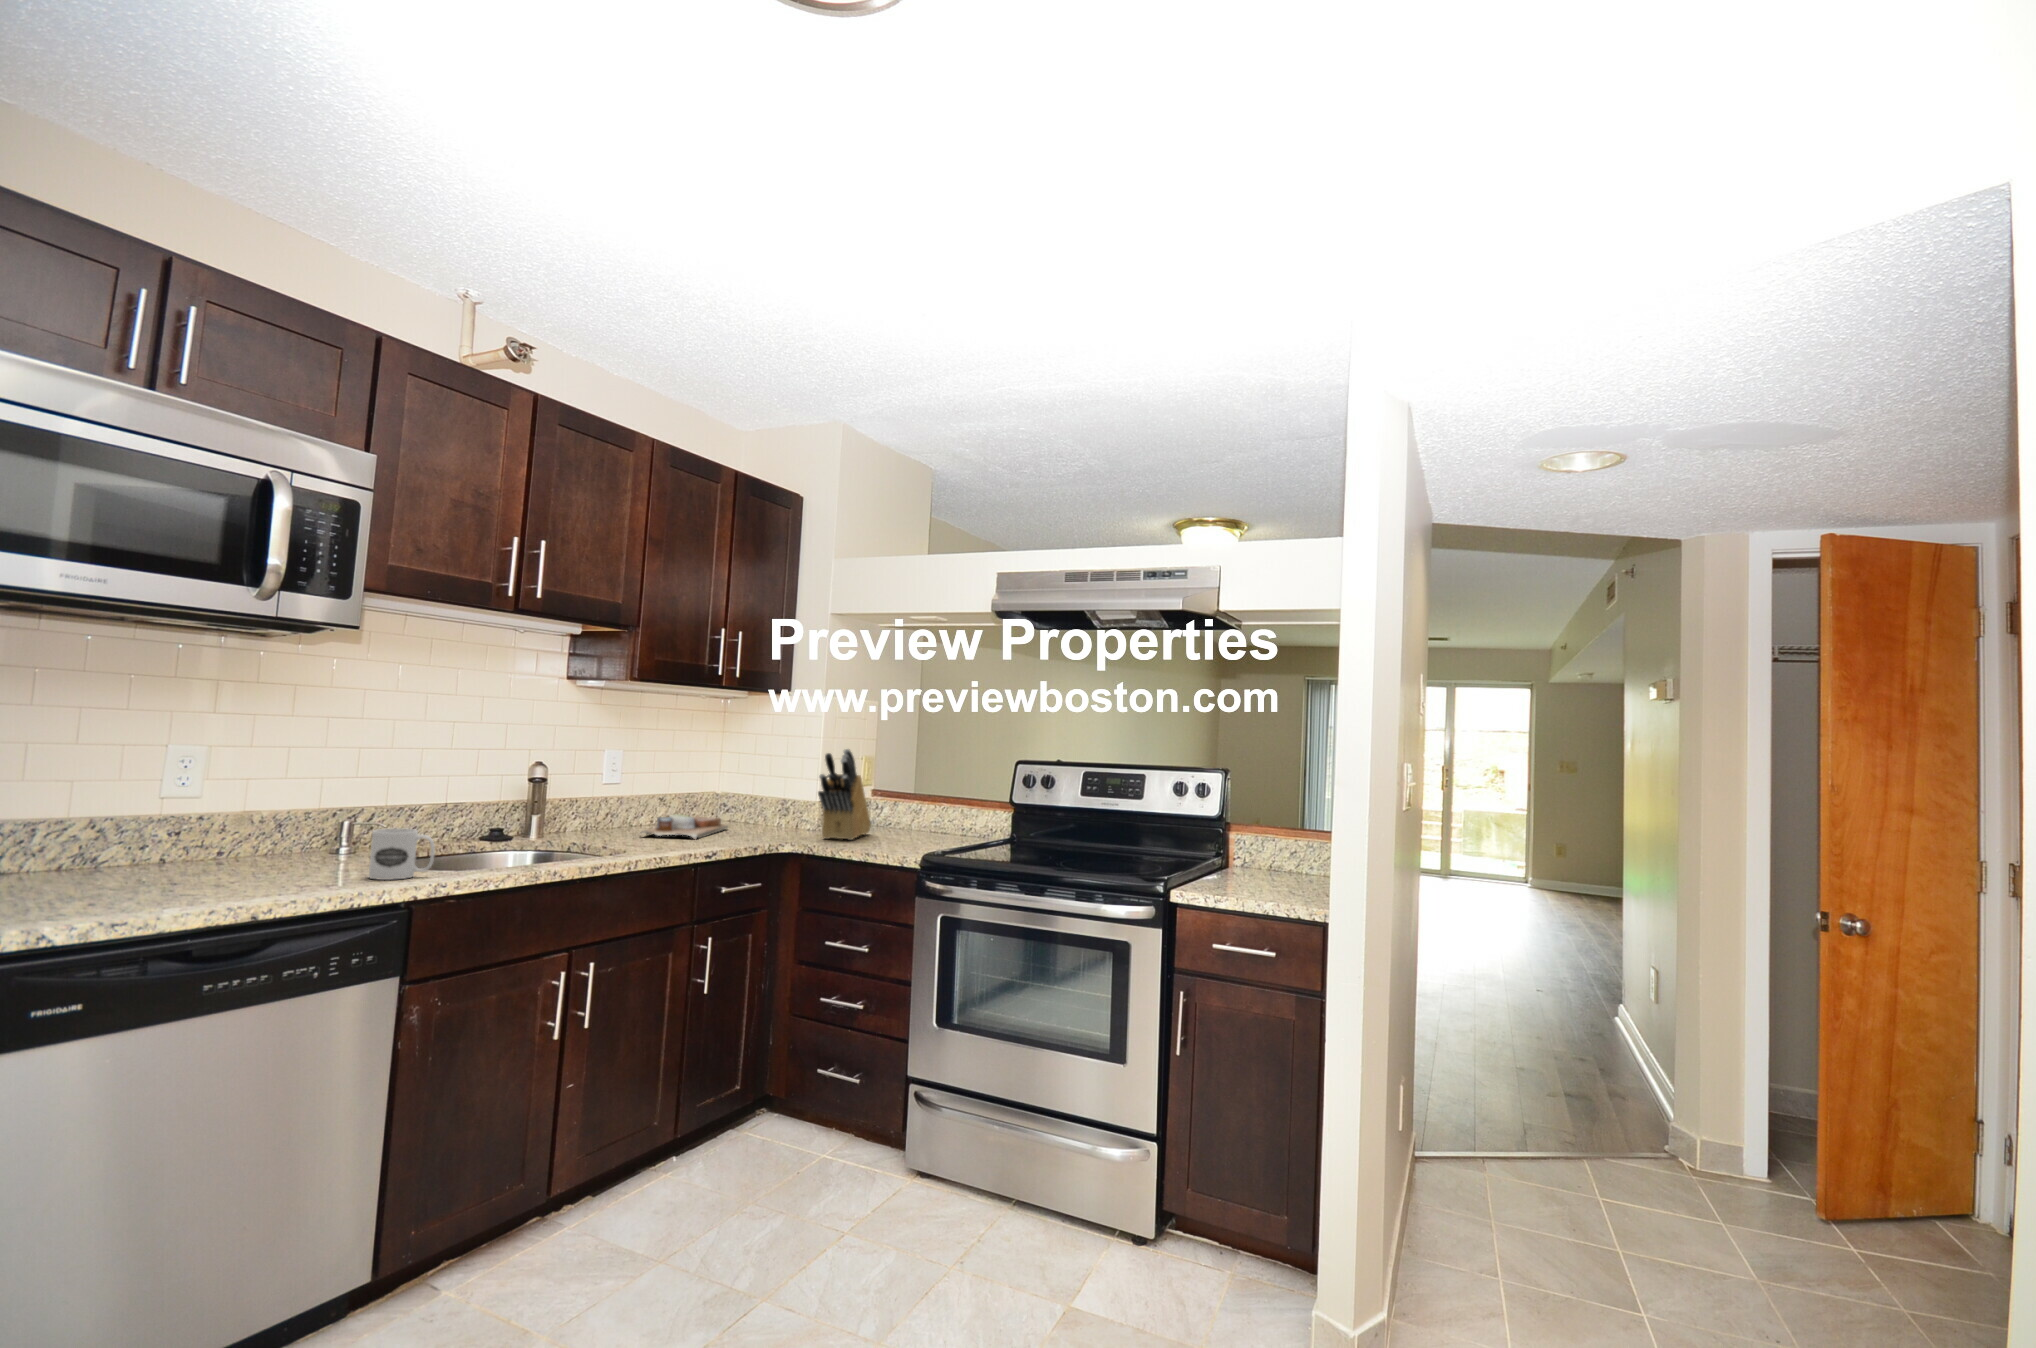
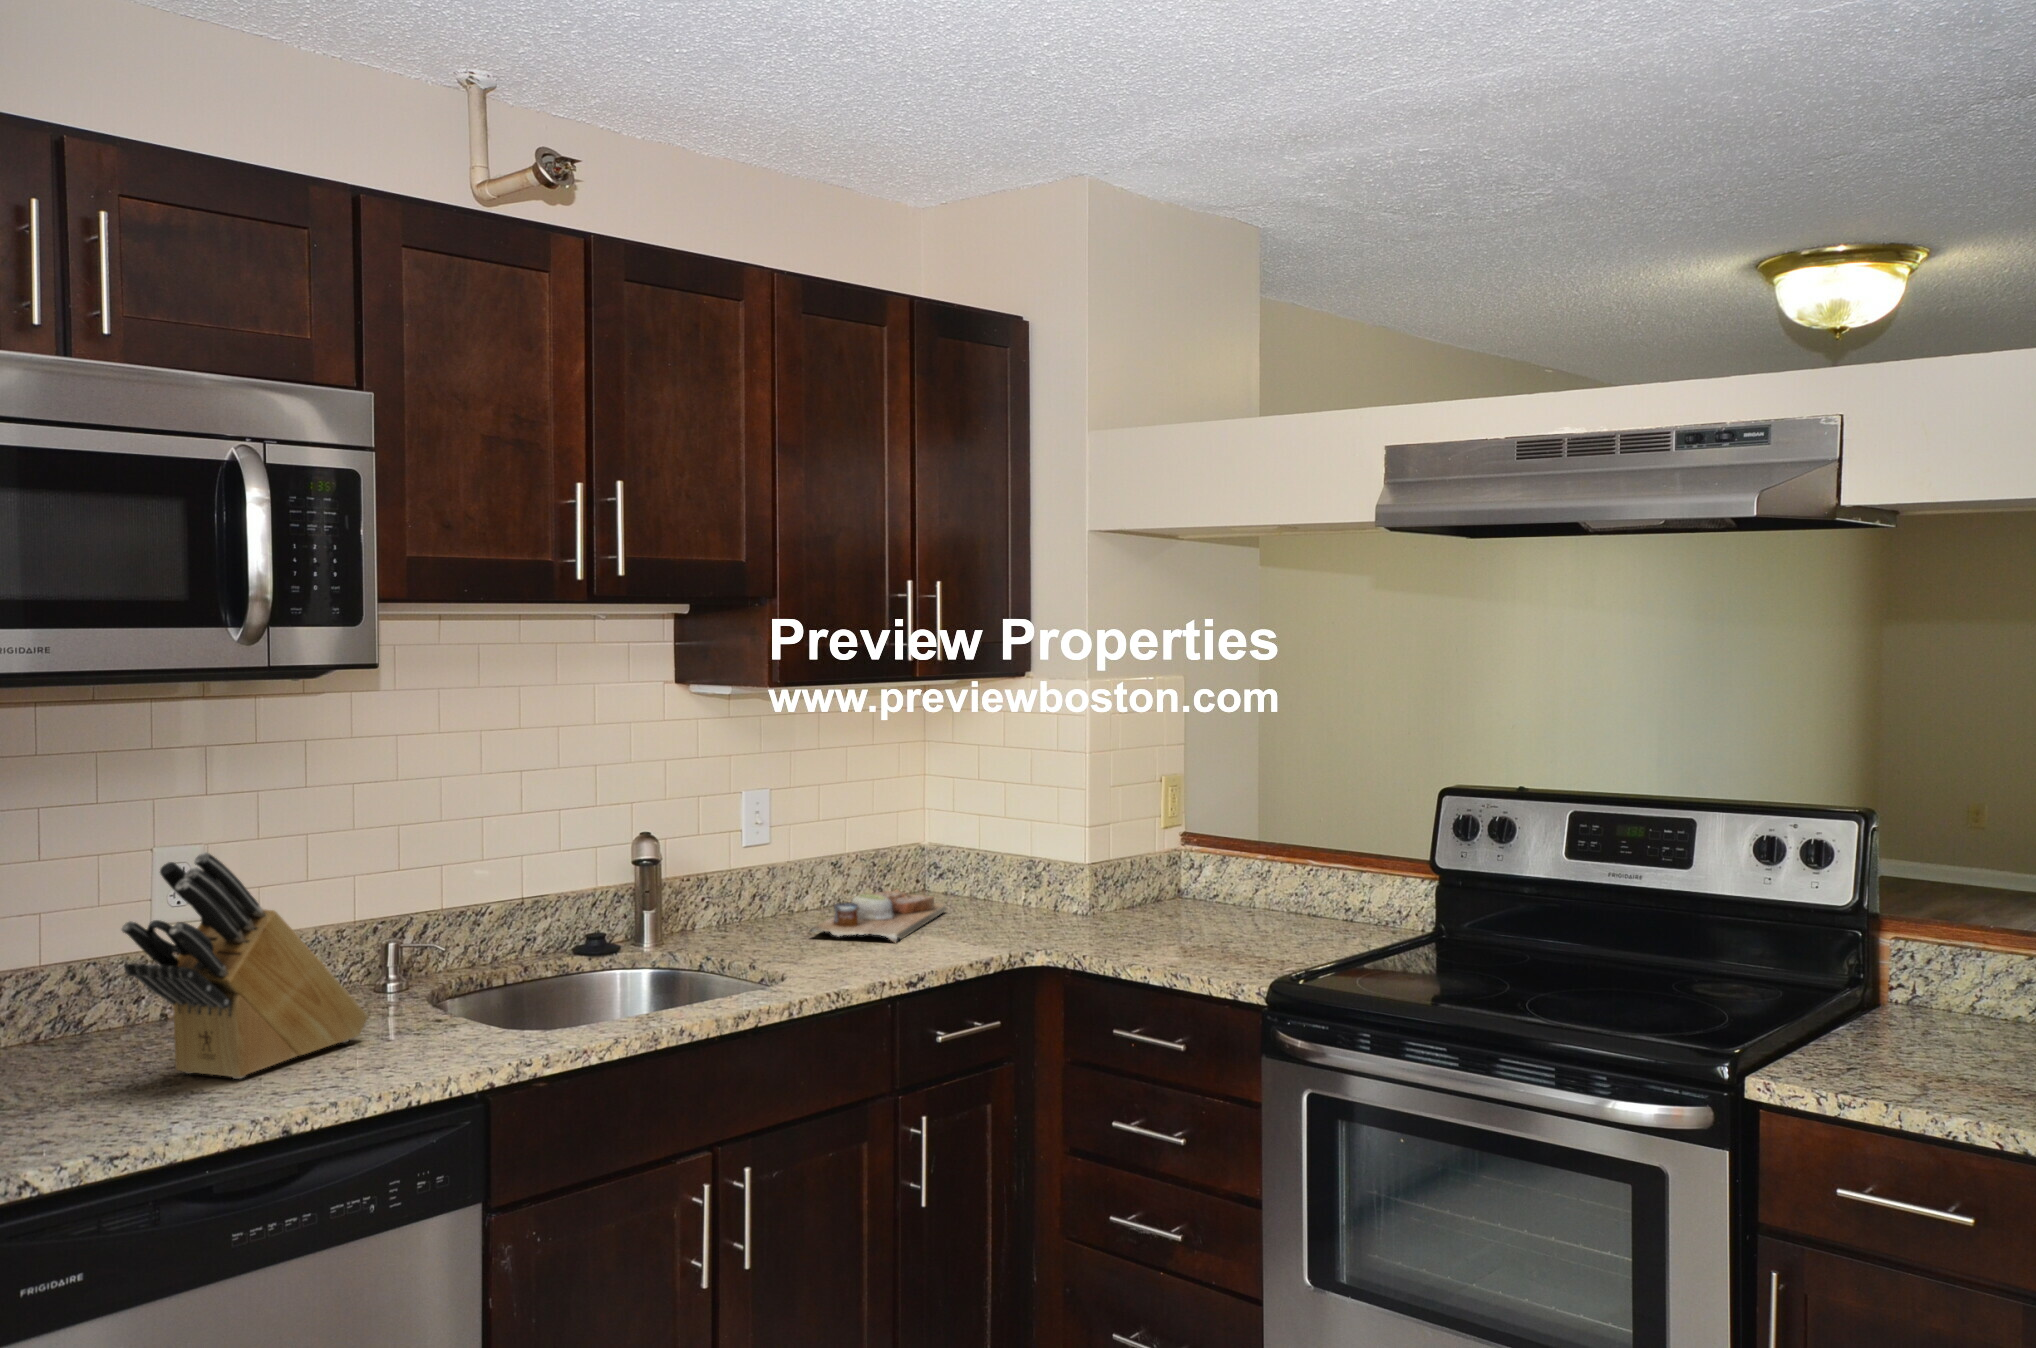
knife block: present [818,749,871,840] -> present [122,852,368,1079]
mug: present [369,828,435,880] -> none [426,976,513,1059]

